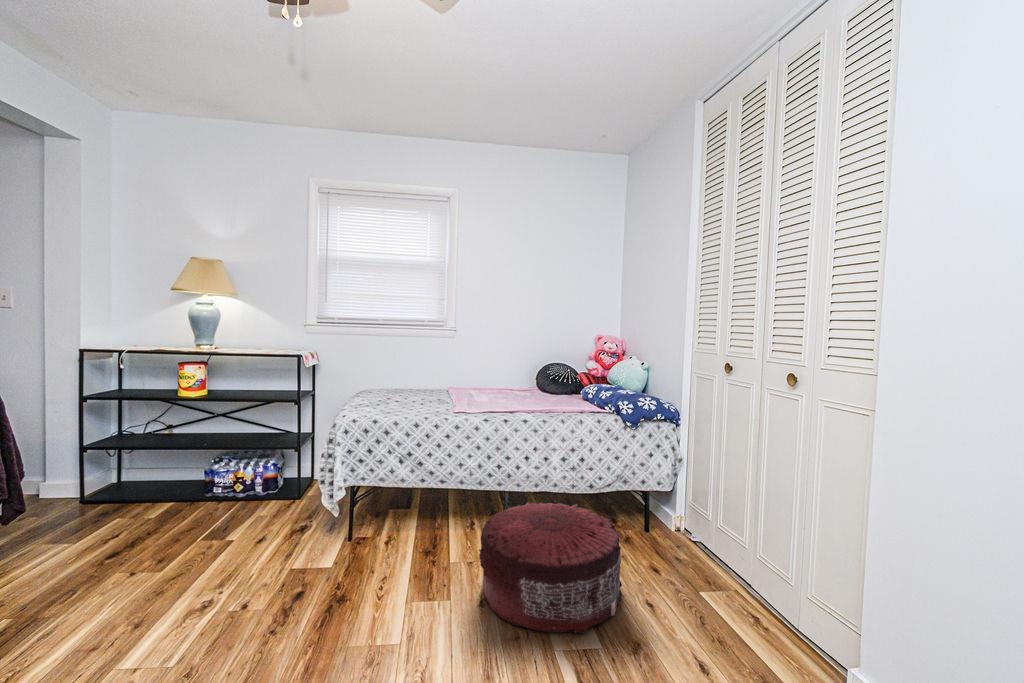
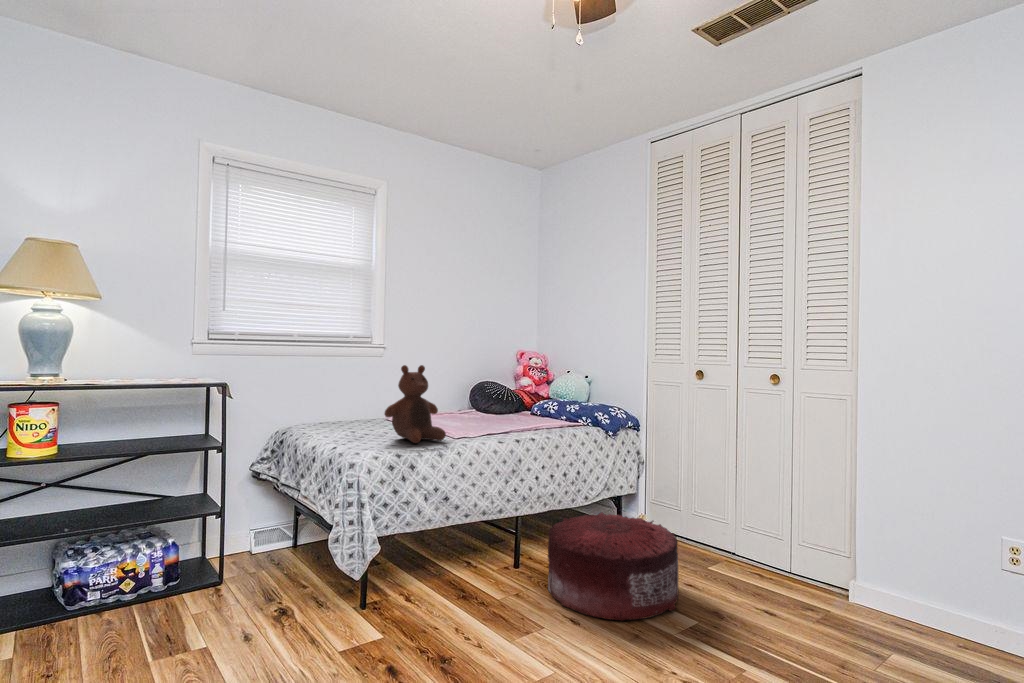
stuffed bear: none [391,344,445,412] -> present [385,365,446,443]

